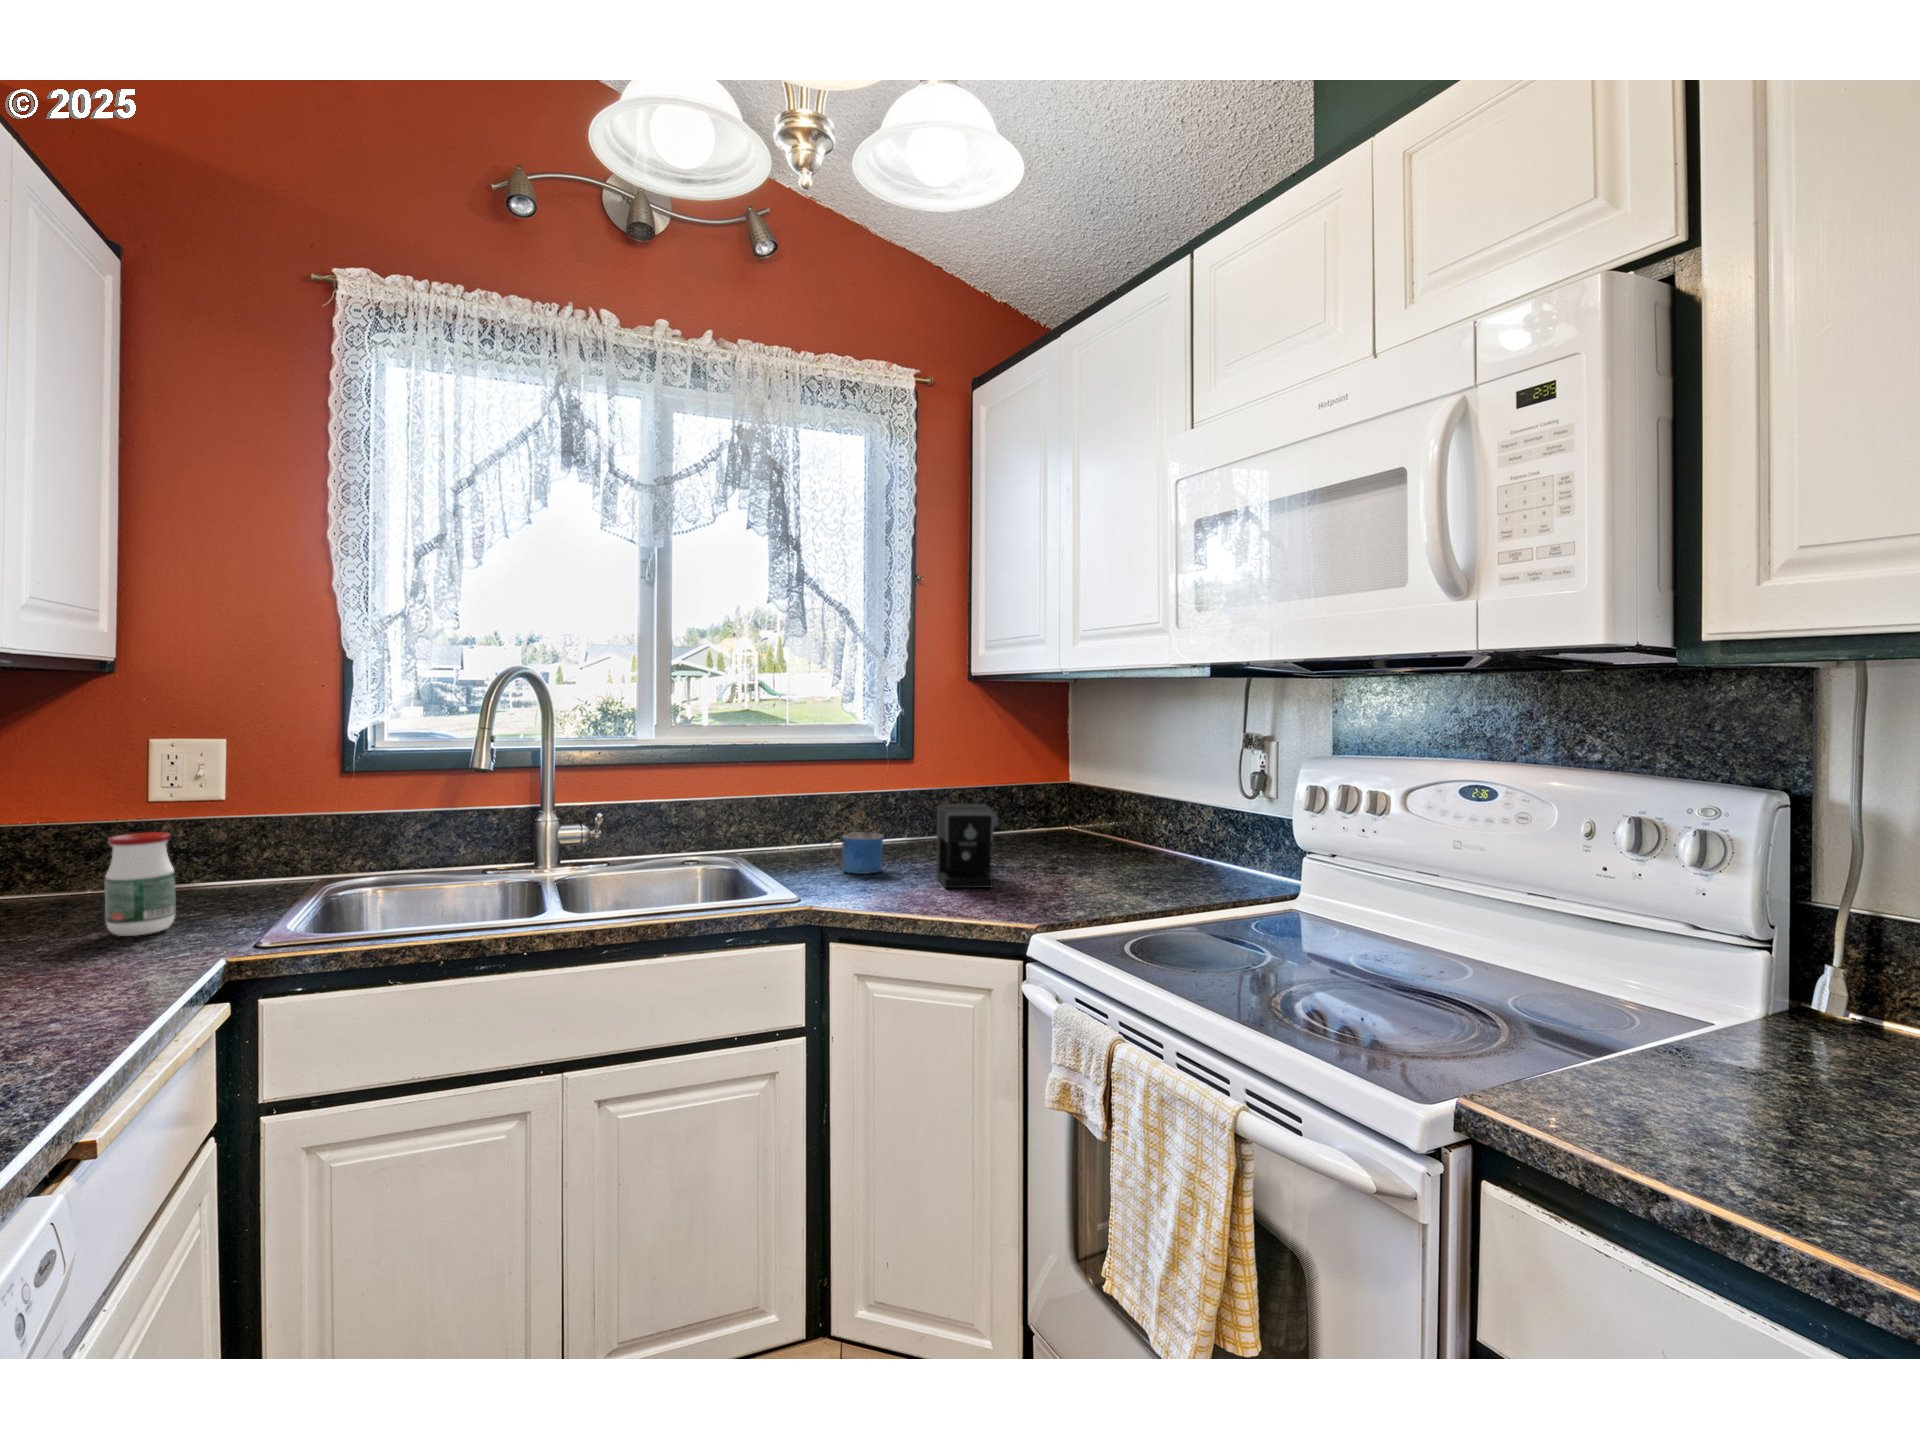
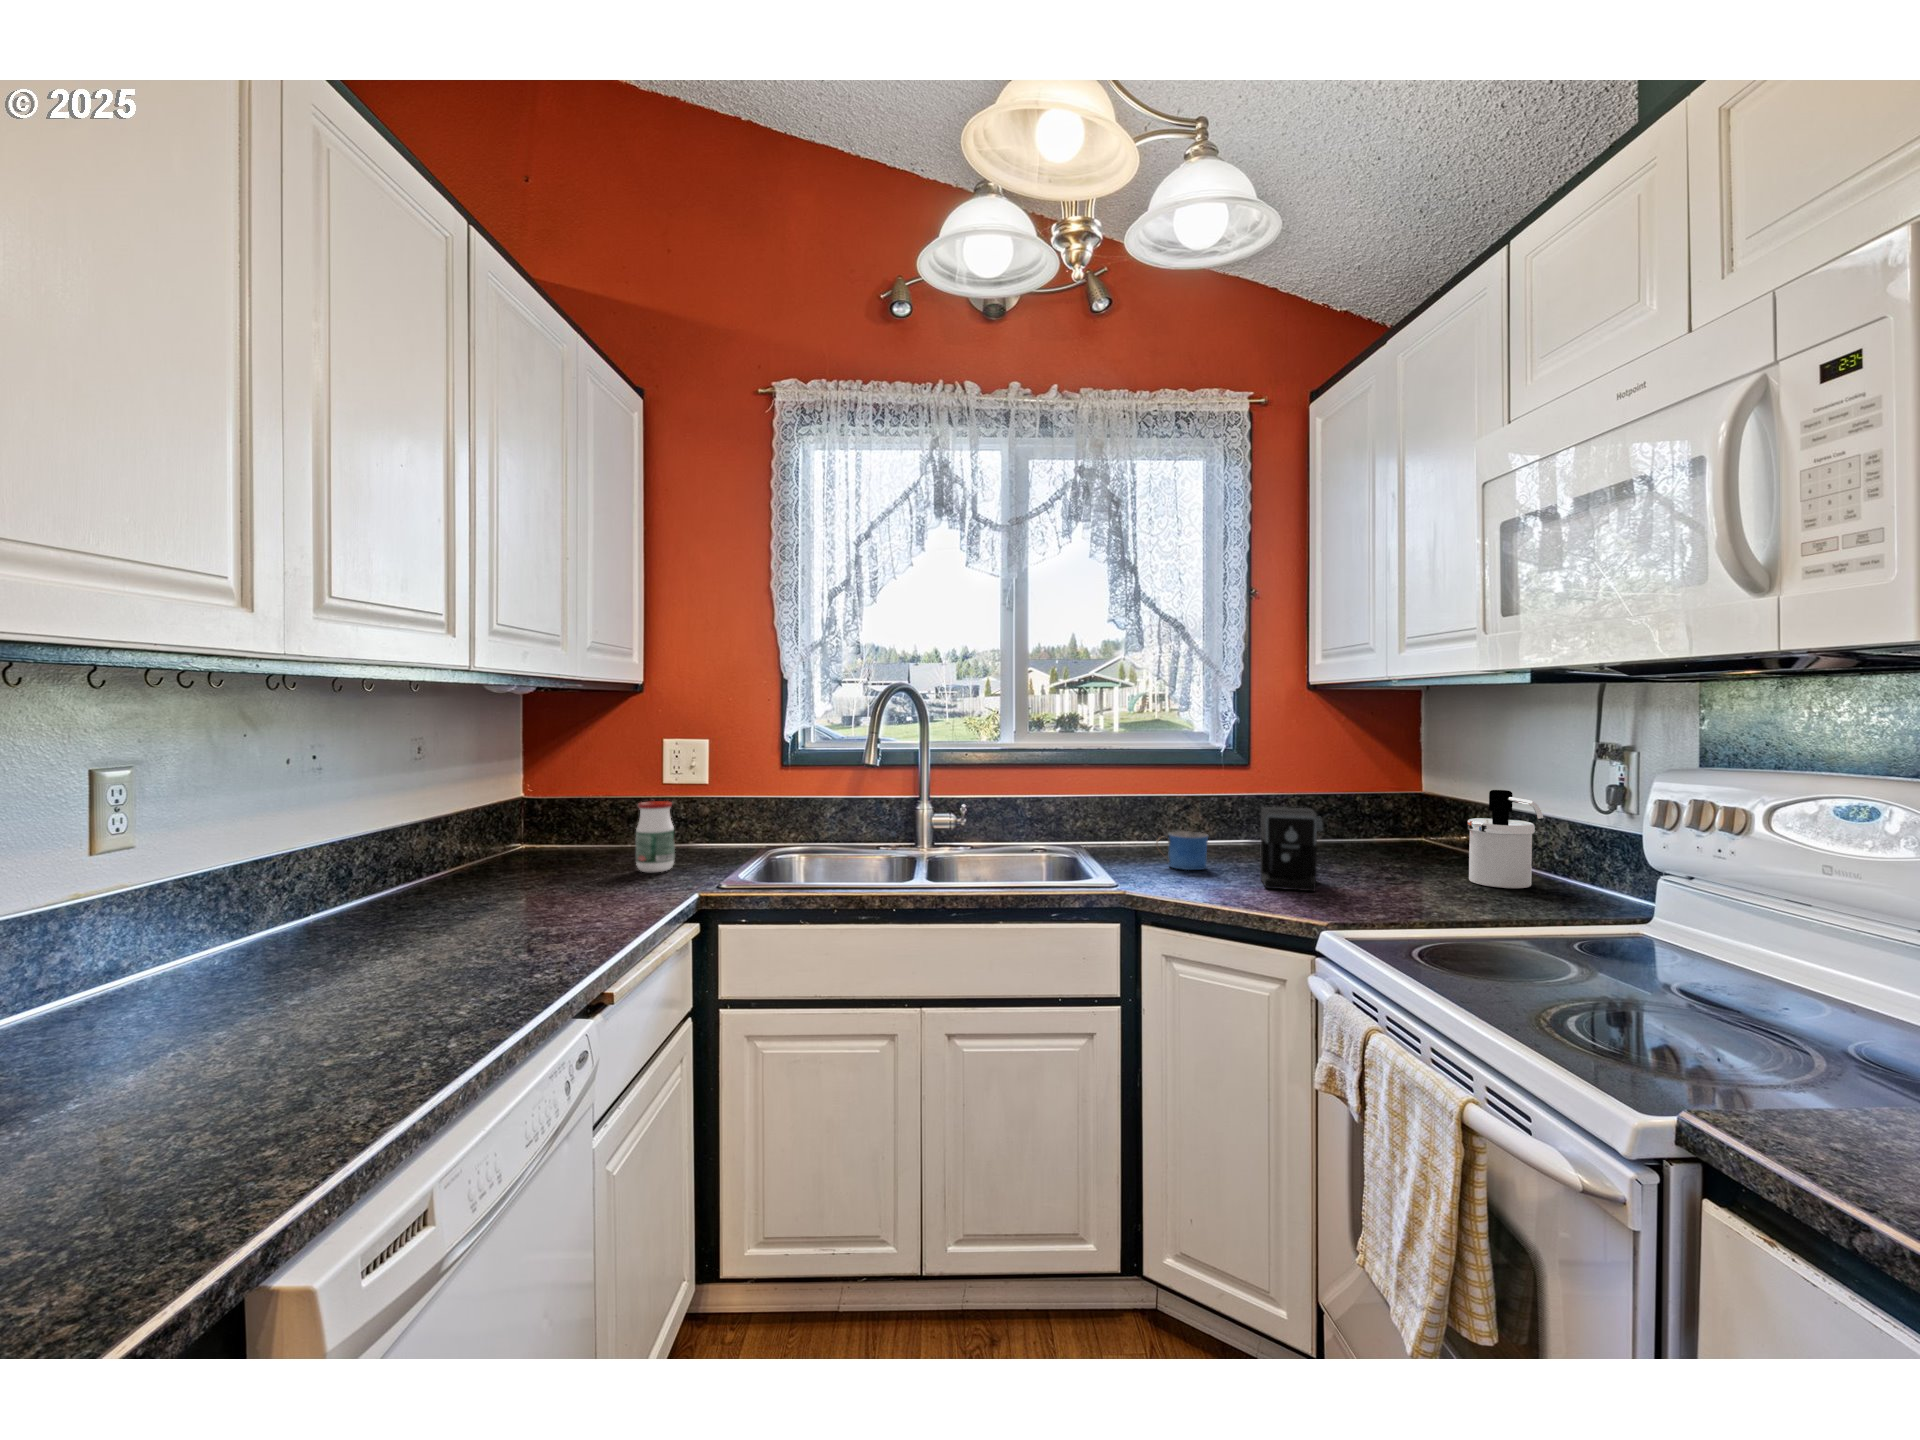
soap dispenser: none [1116,779,1180,870] -> present [1467,790,1544,888]

